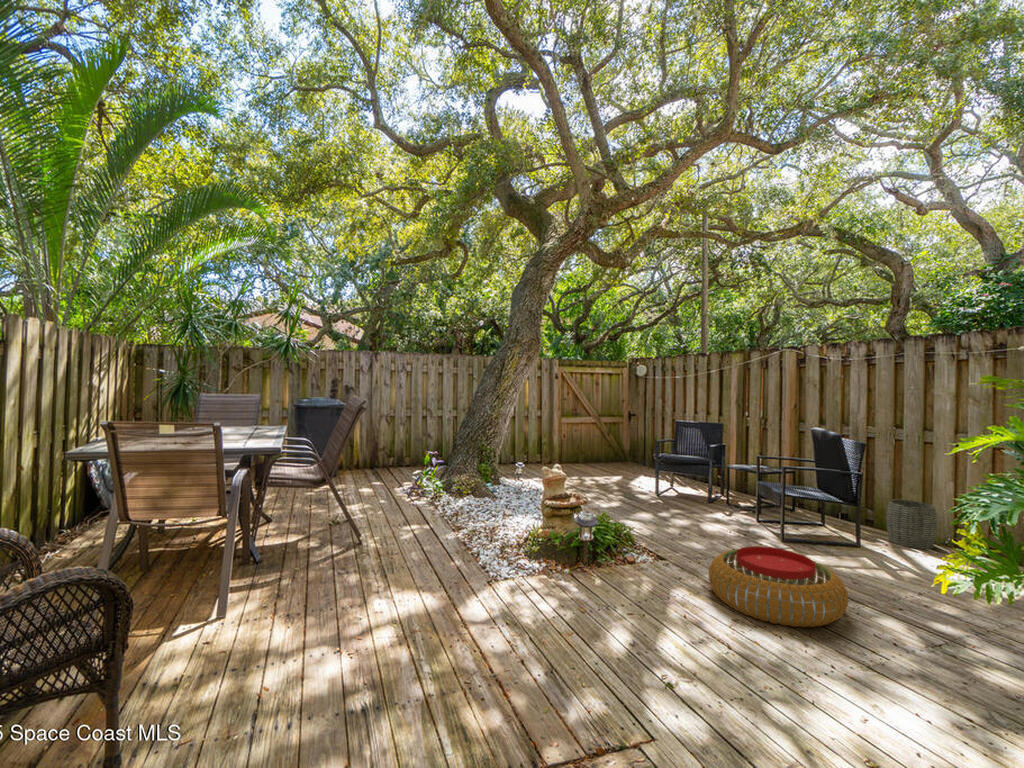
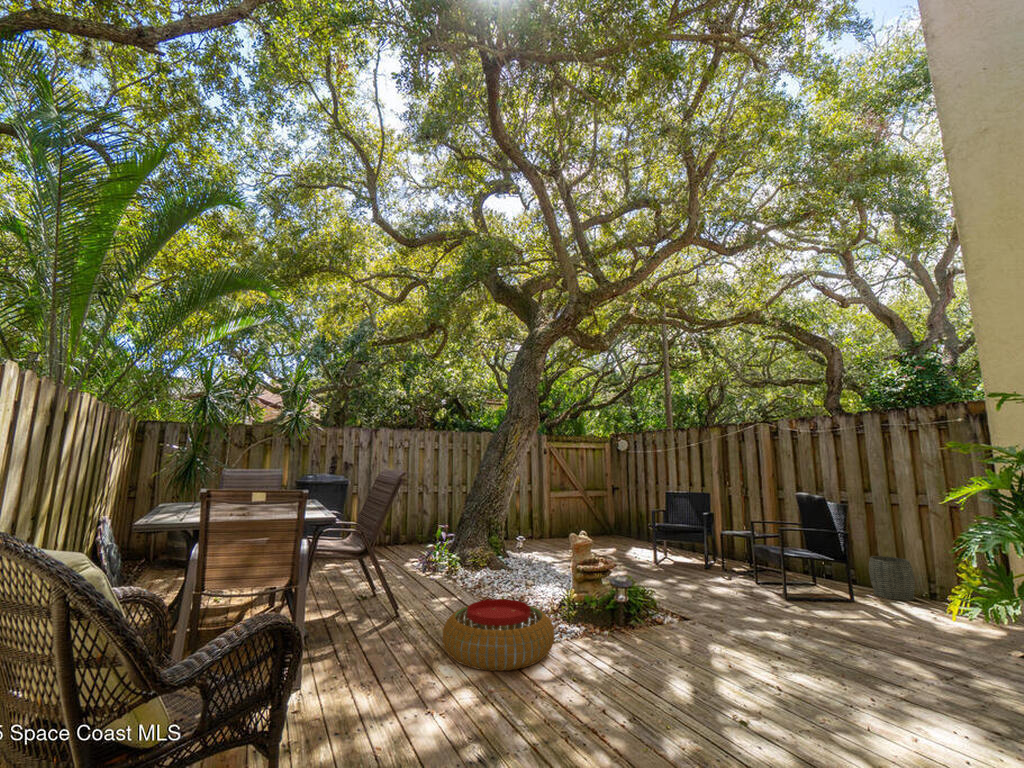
pouf: present [708,546,848,627] -> present [443,599,554,671]

